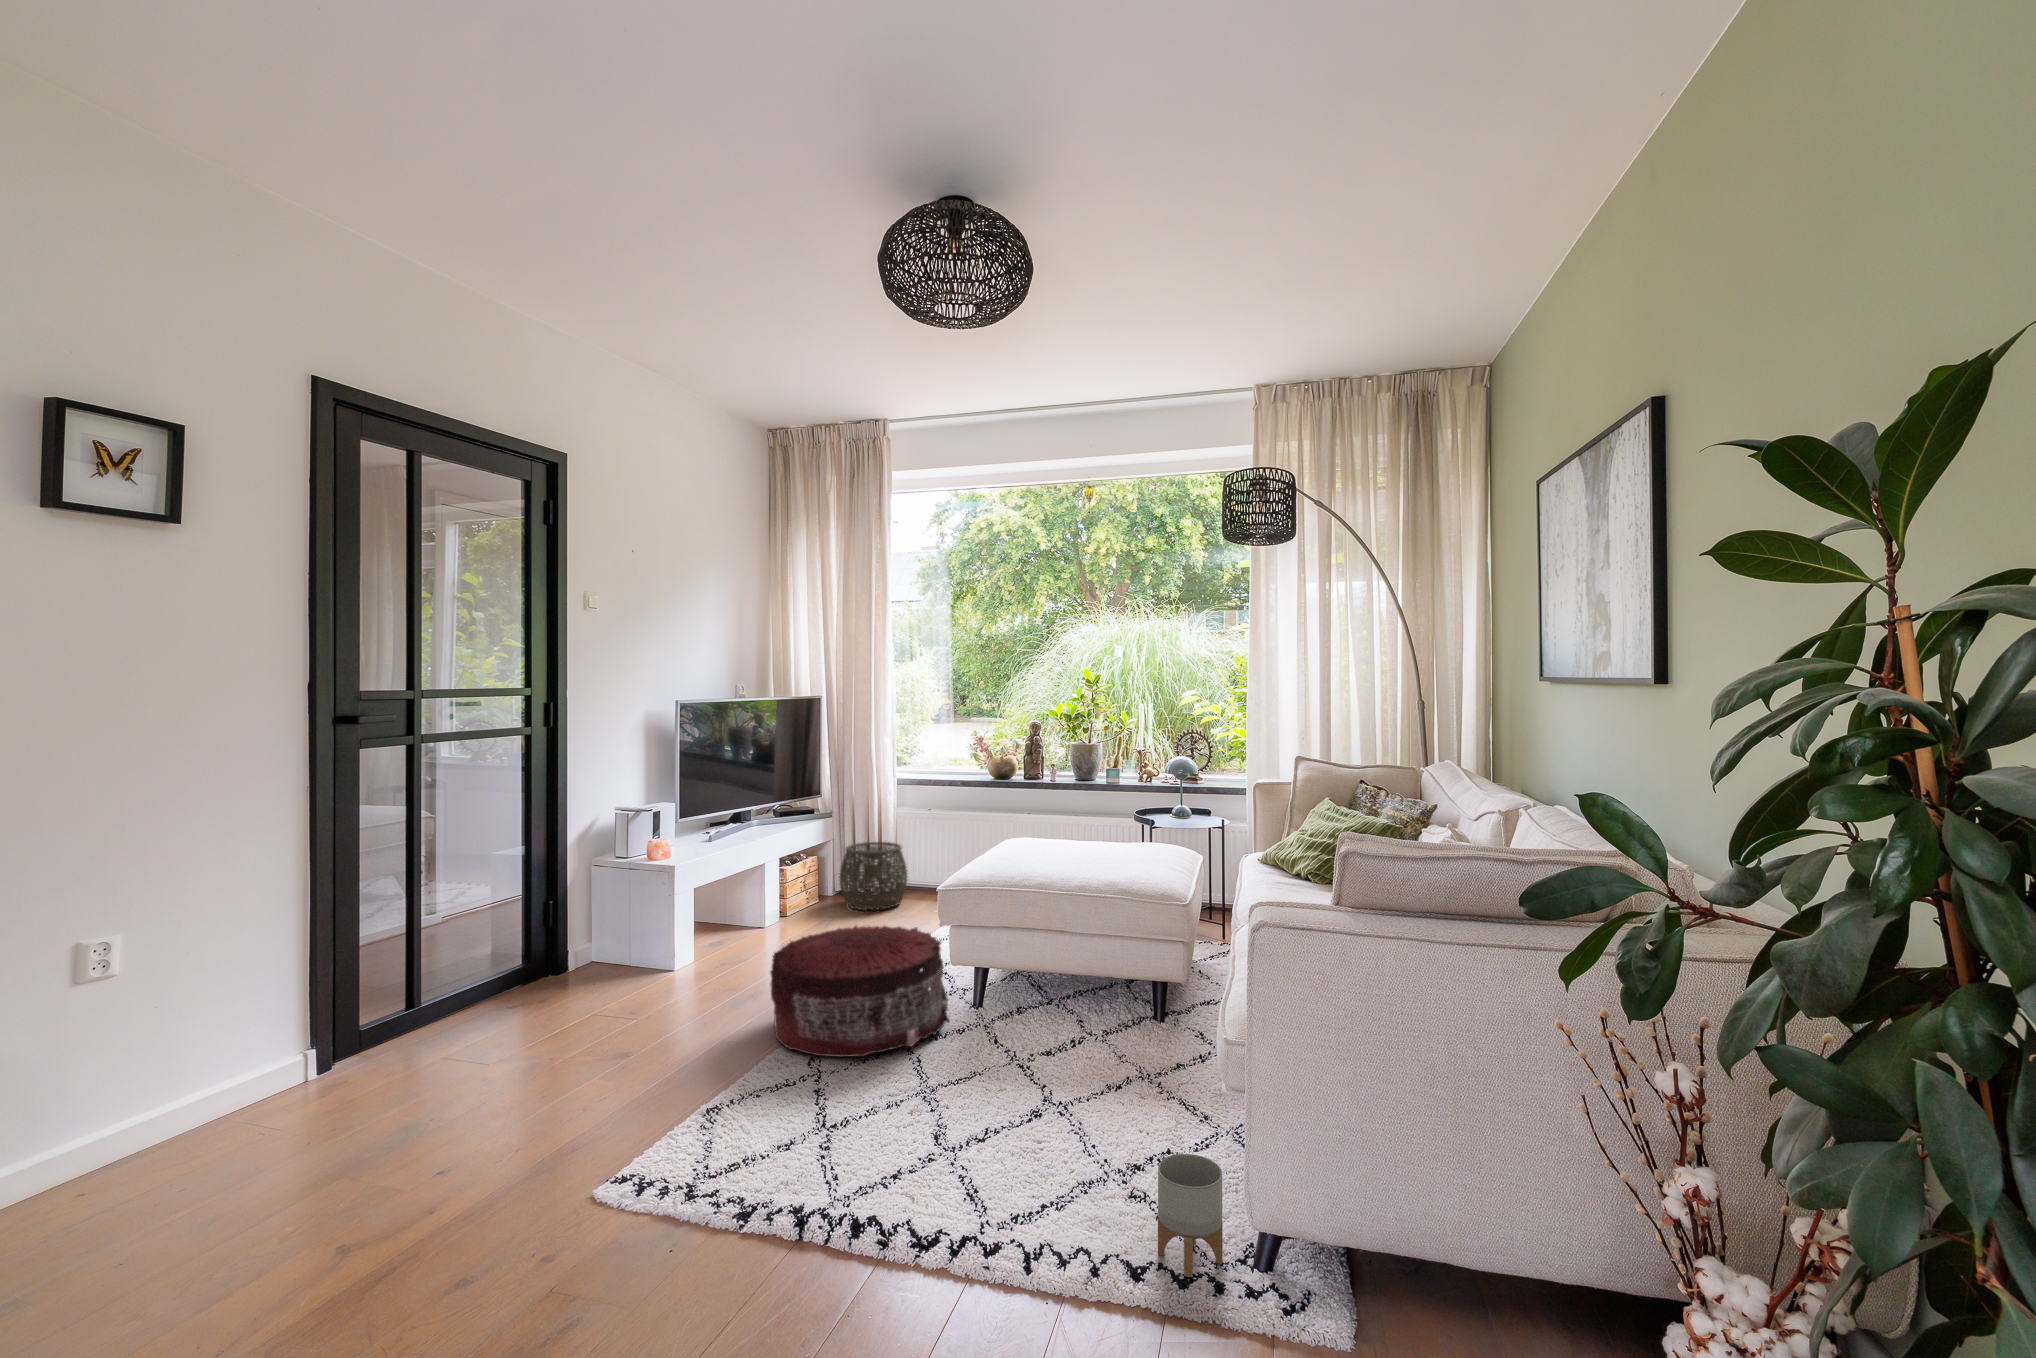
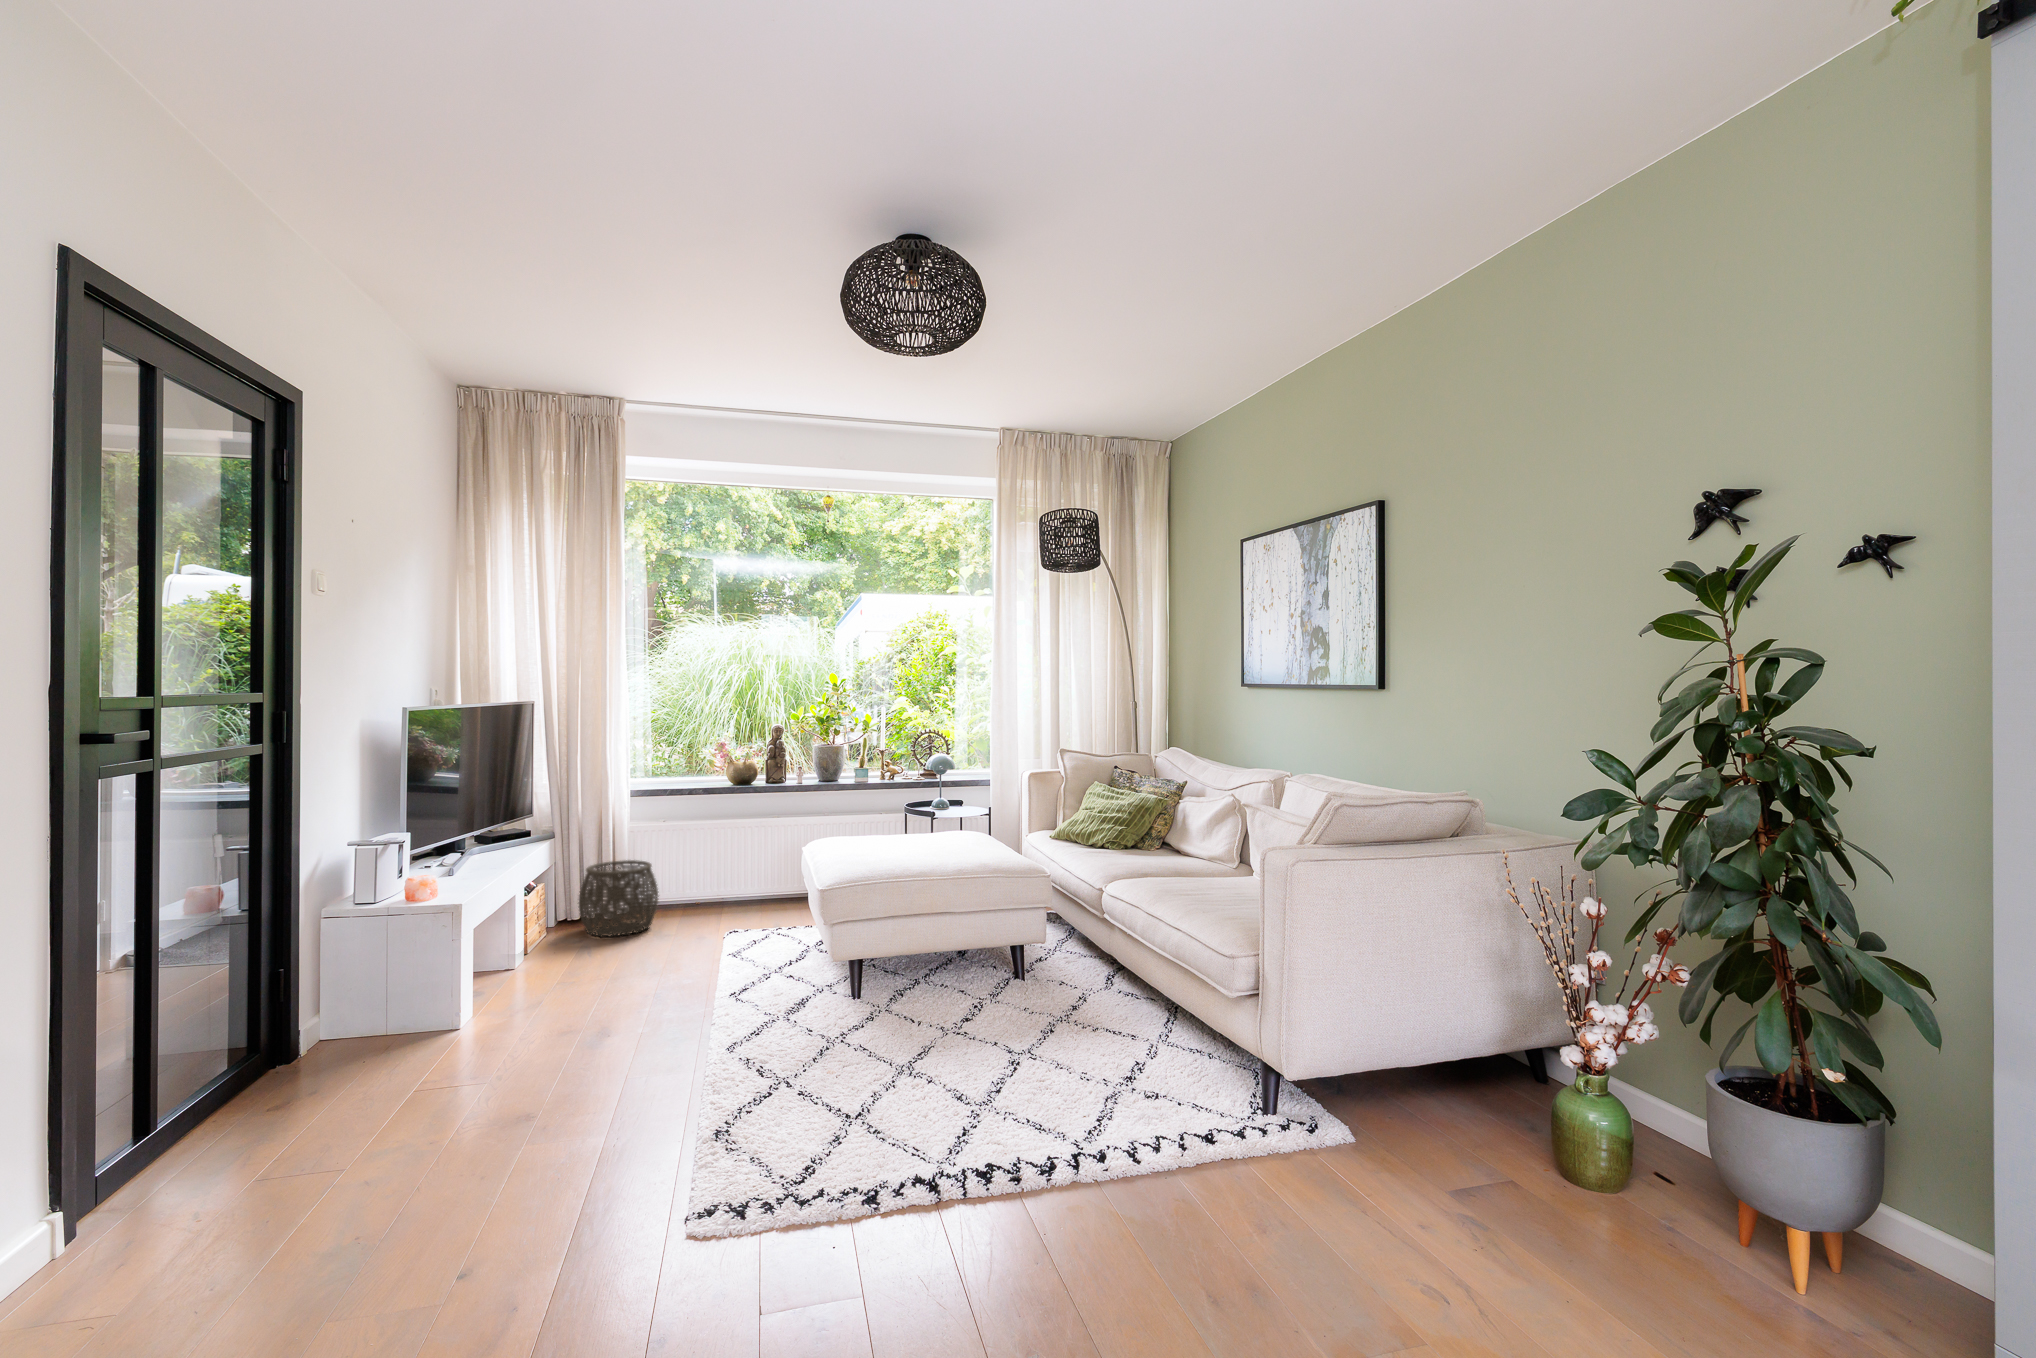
pouf: present [770,925,949,1057] -> none [667,930,852,1068]
planter: present [1158,1154,1223,1277] -> none [1200,1048,1250,1135]

